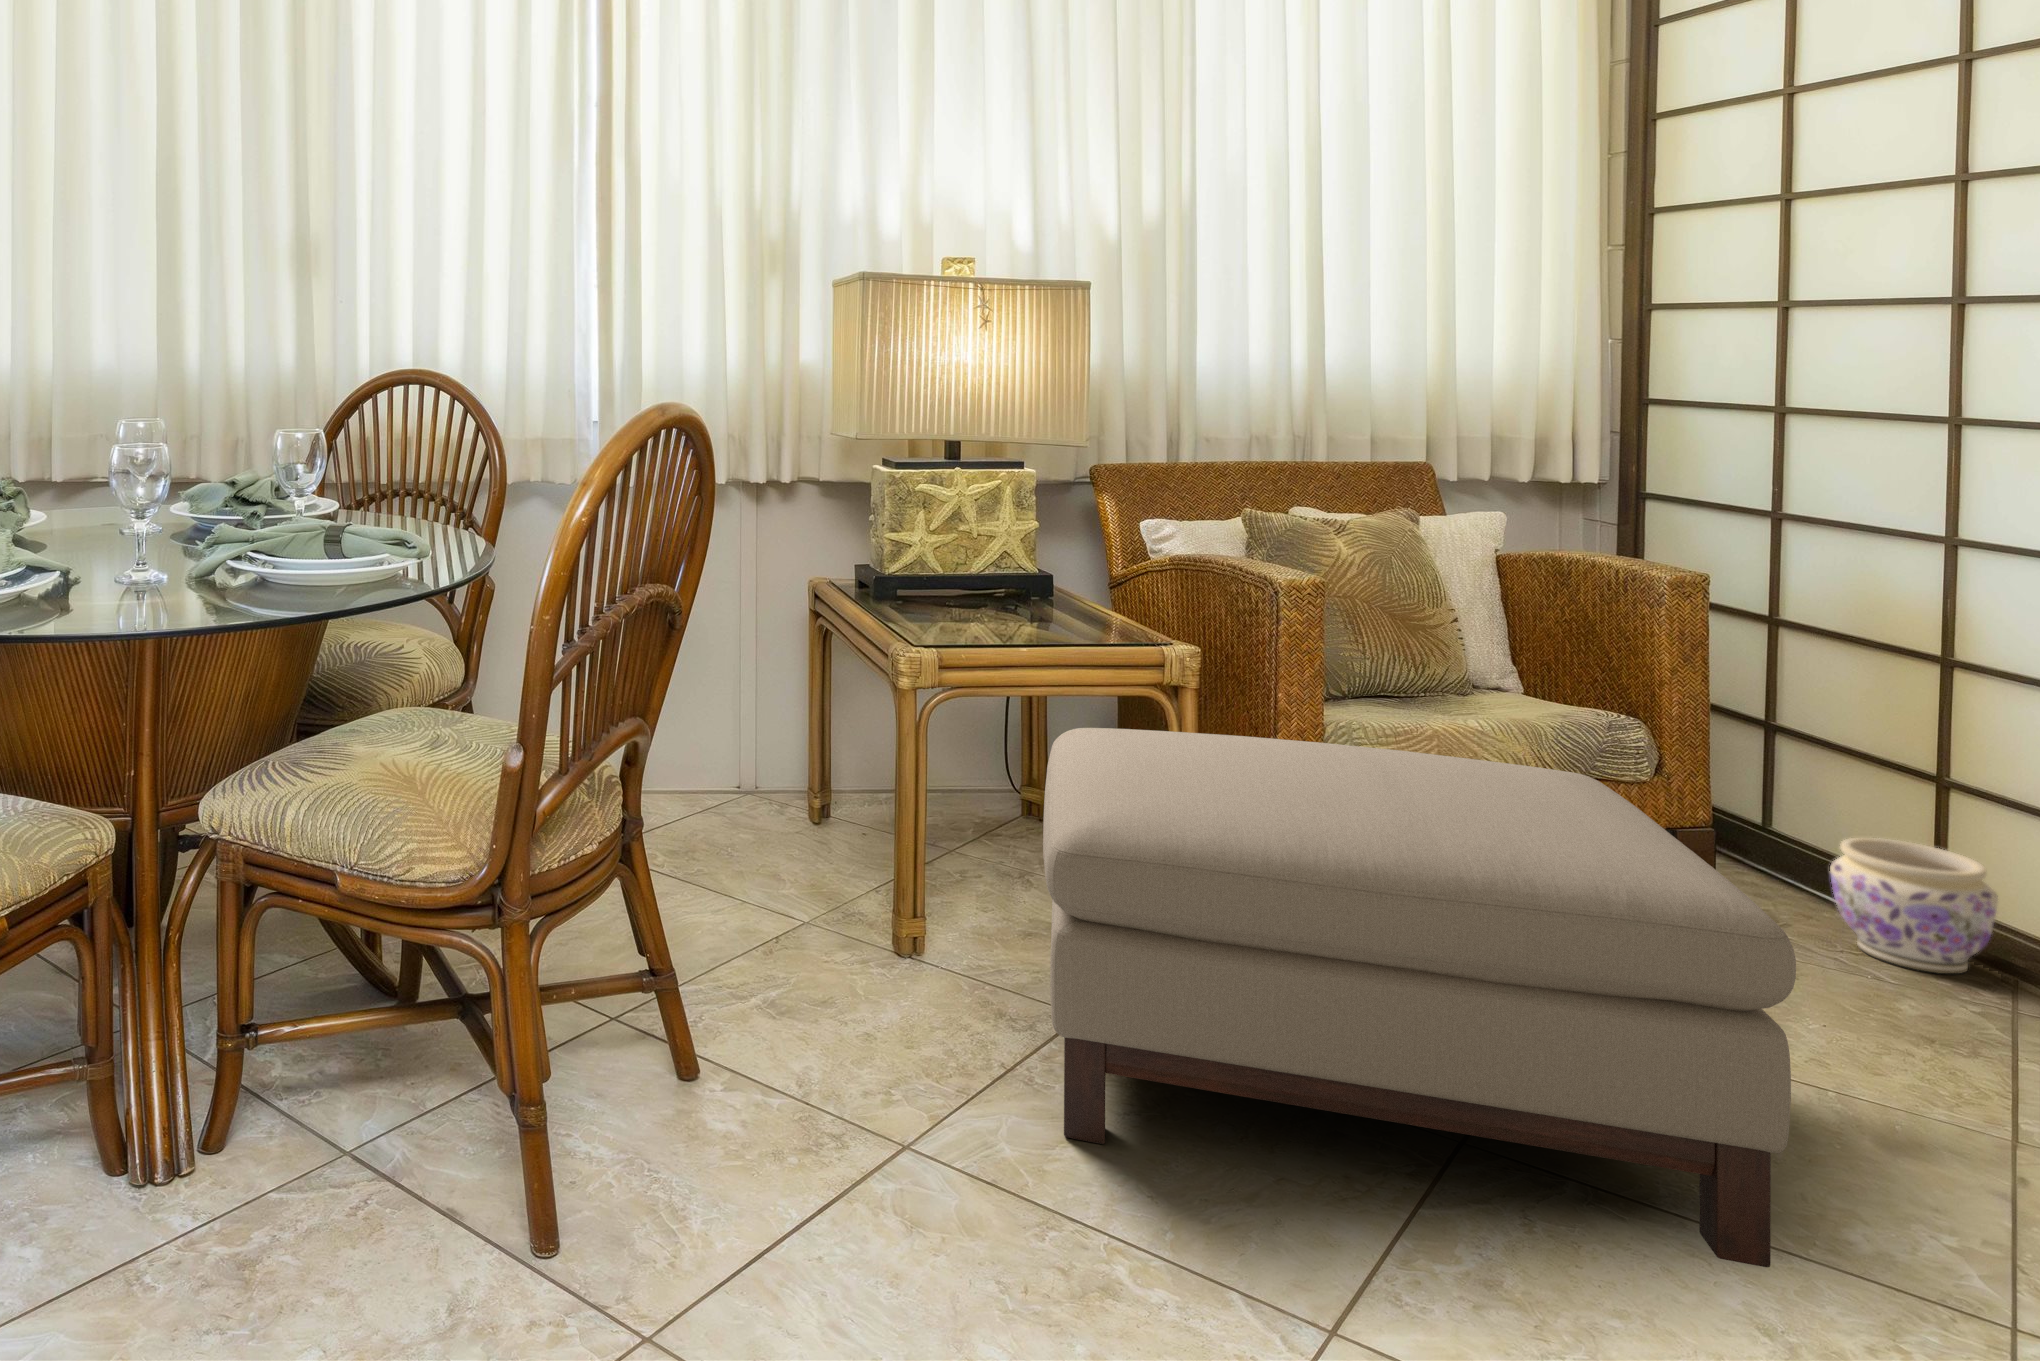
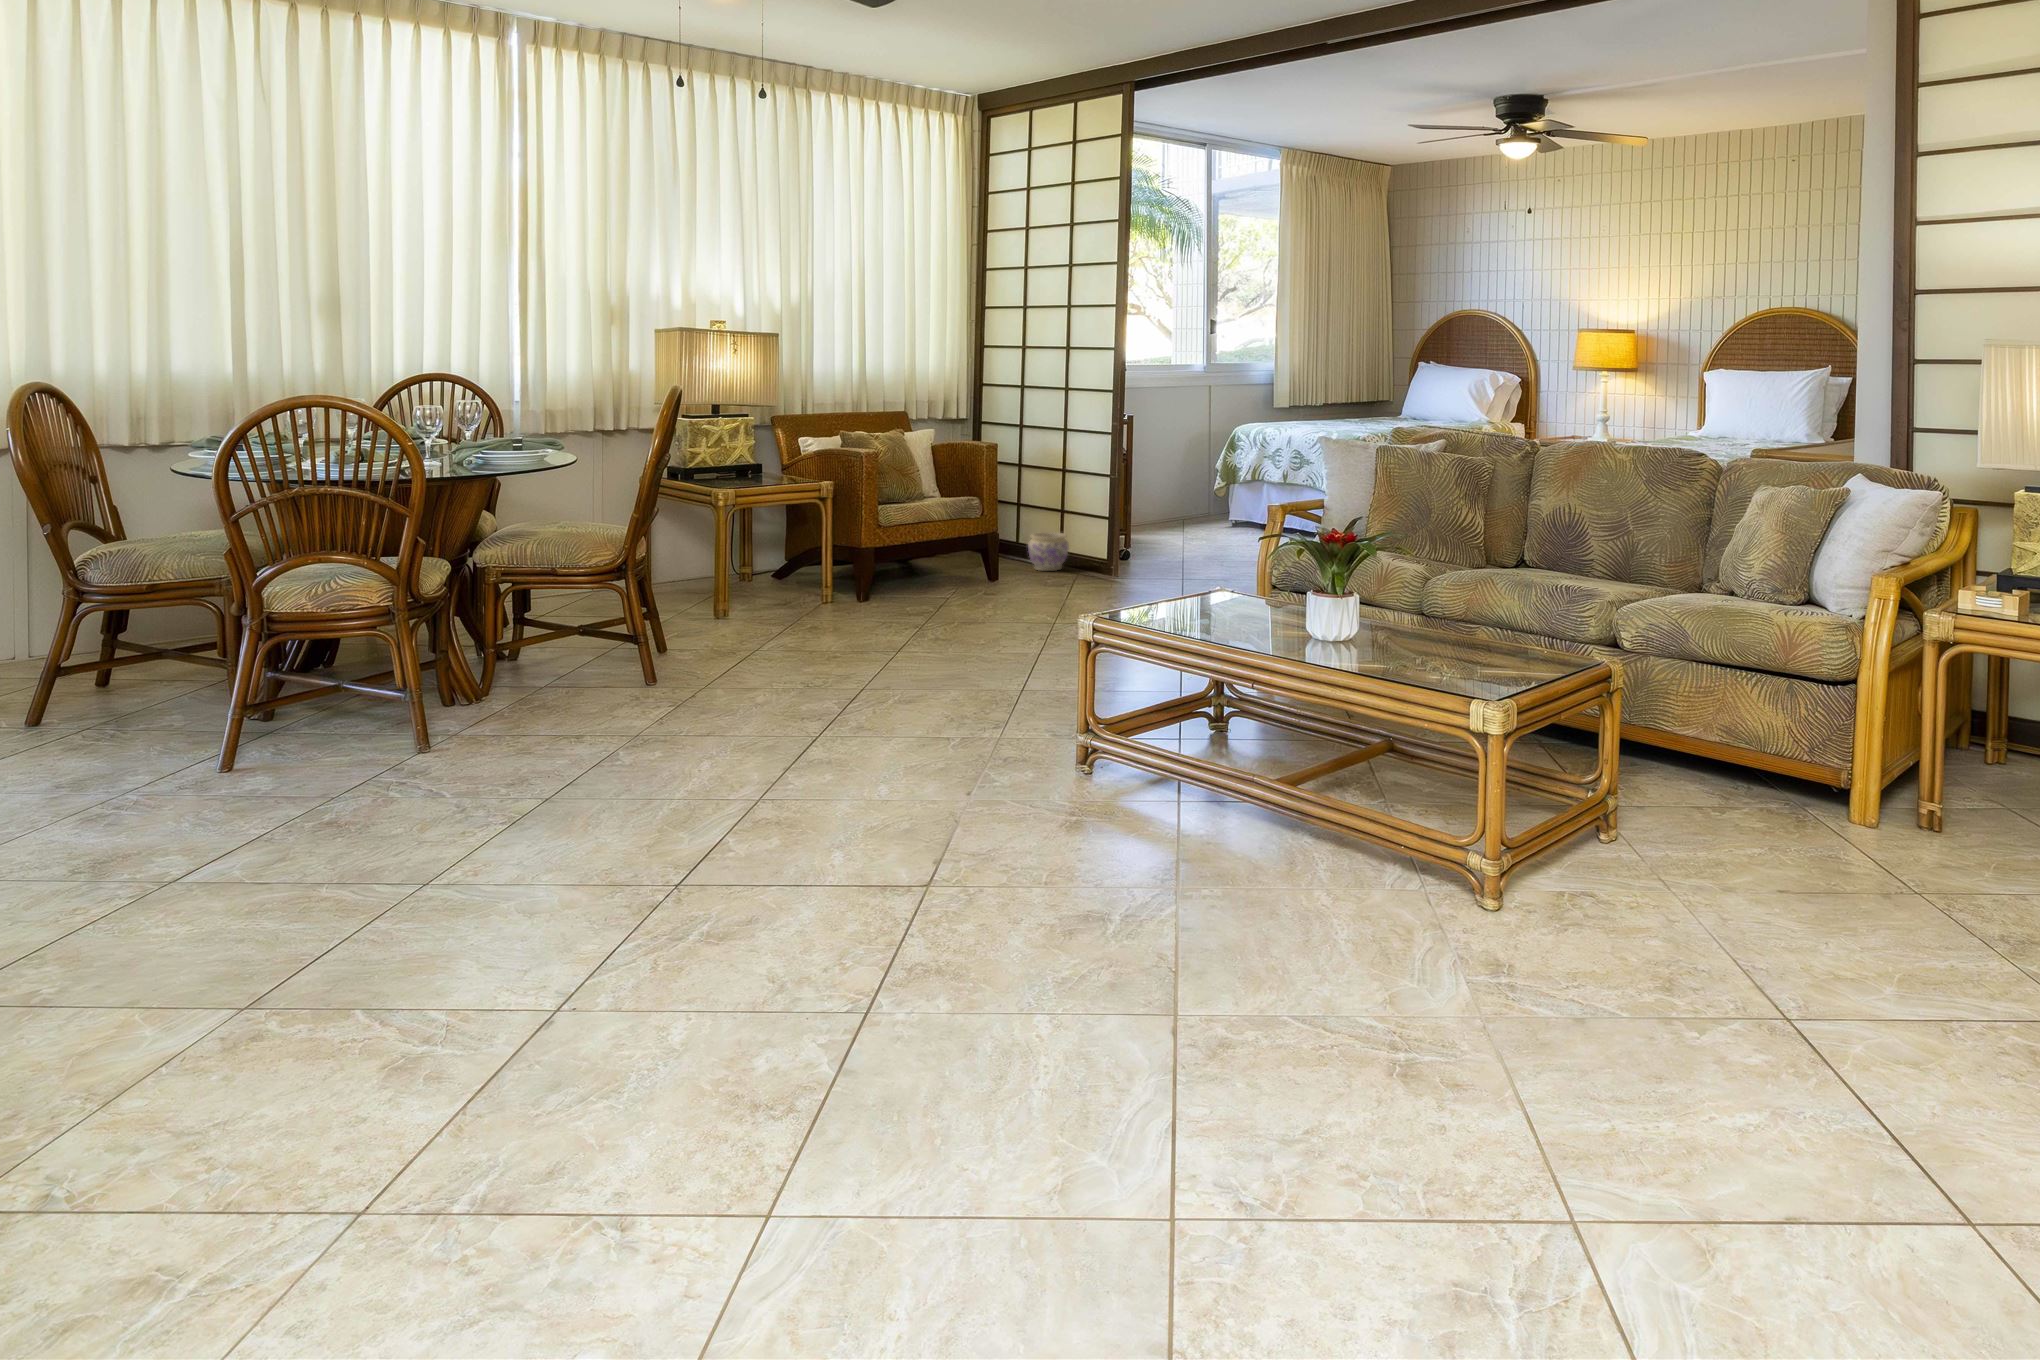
ottoman: present [1043,728,1796,1267] -> none [782,508,1002,637]

